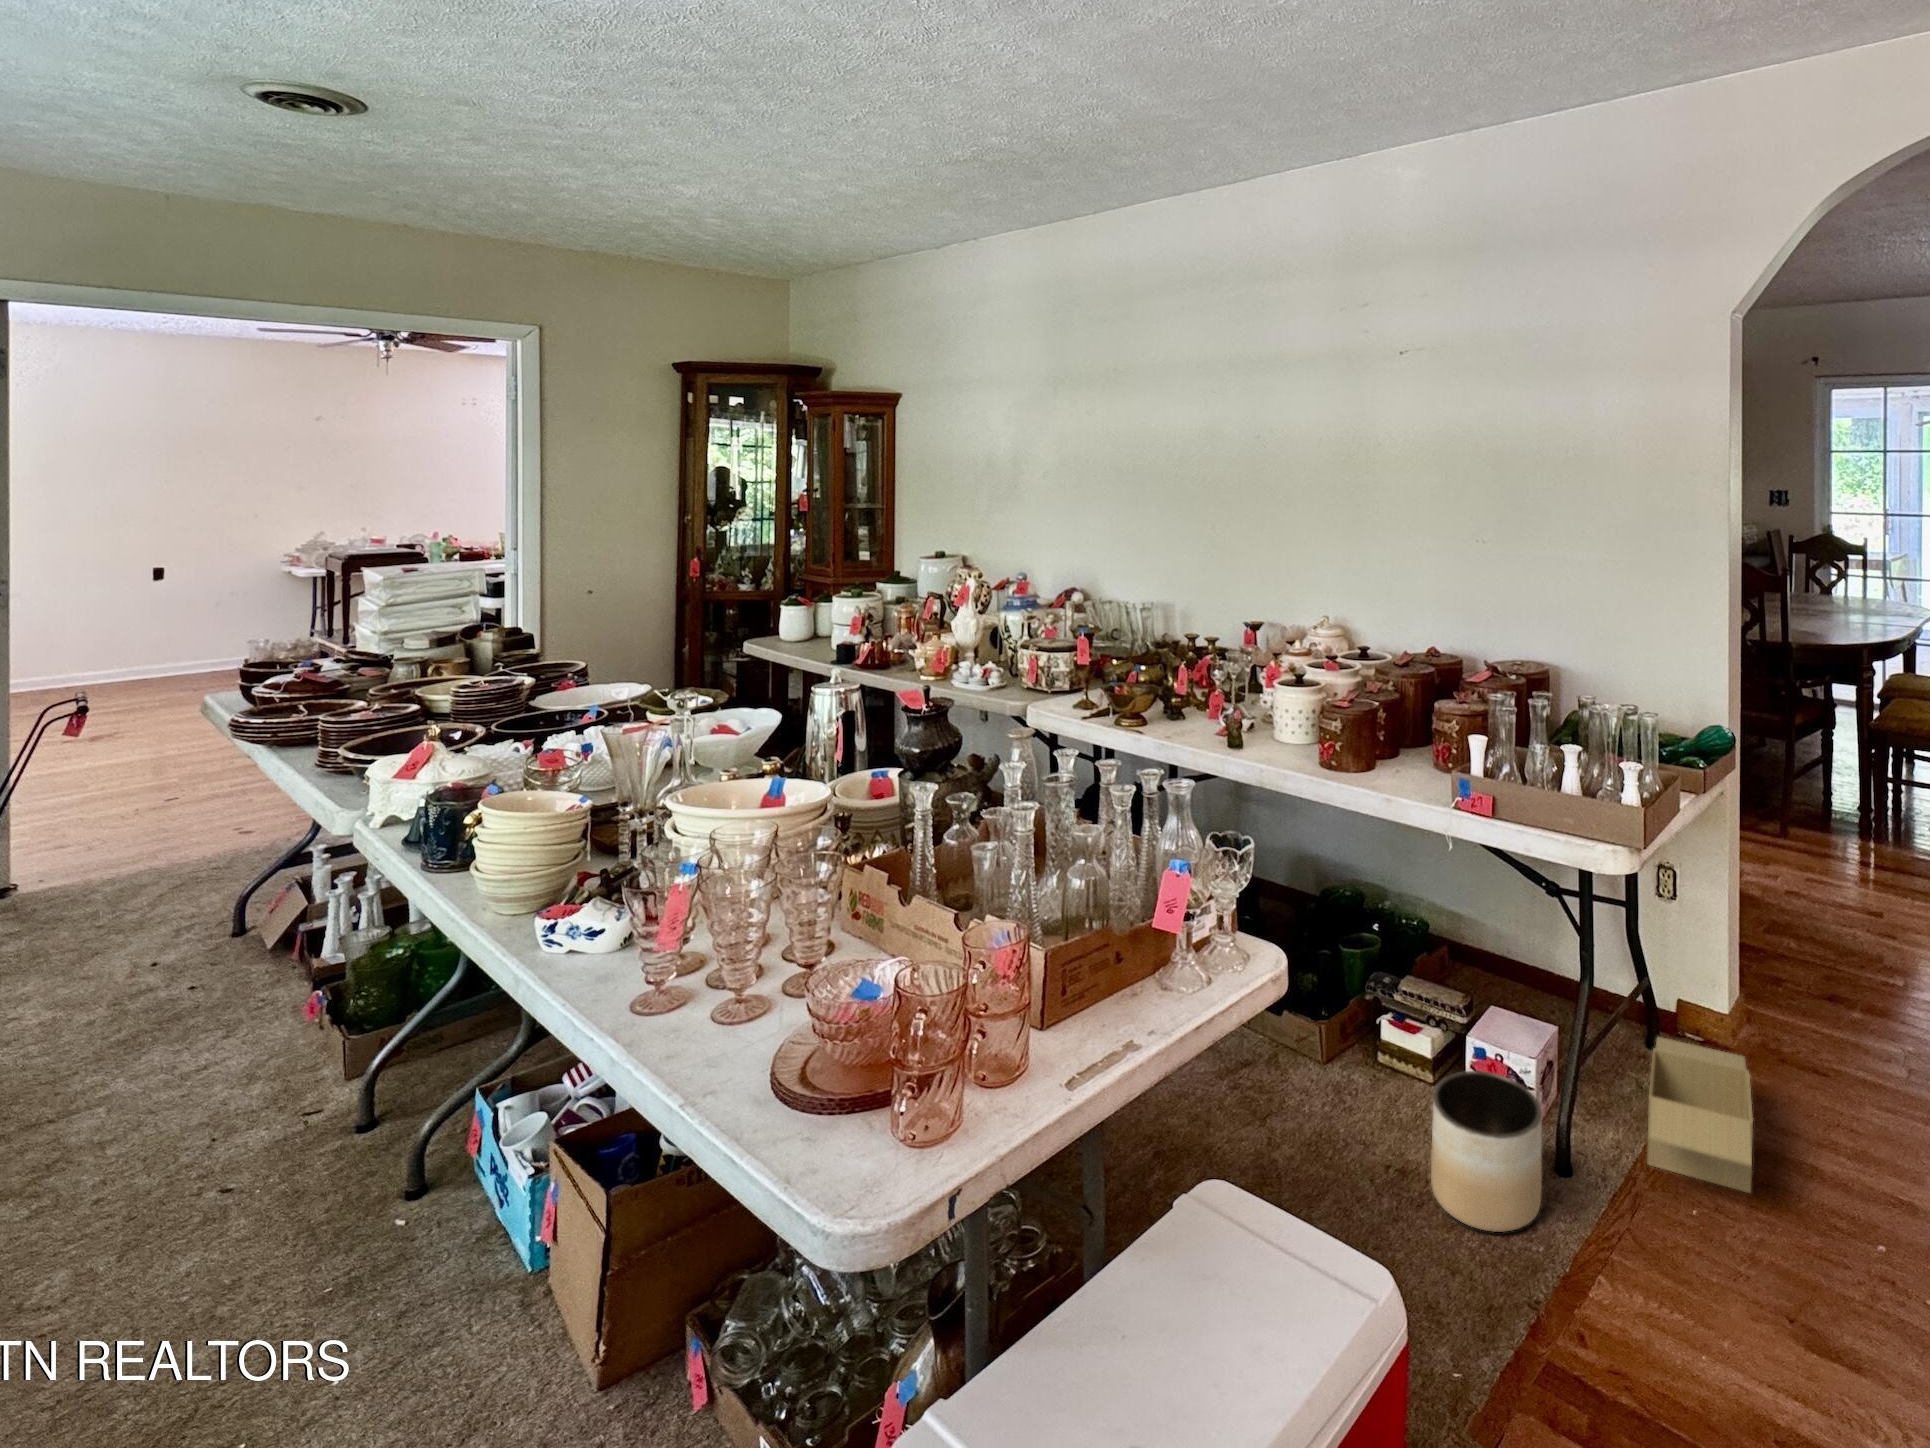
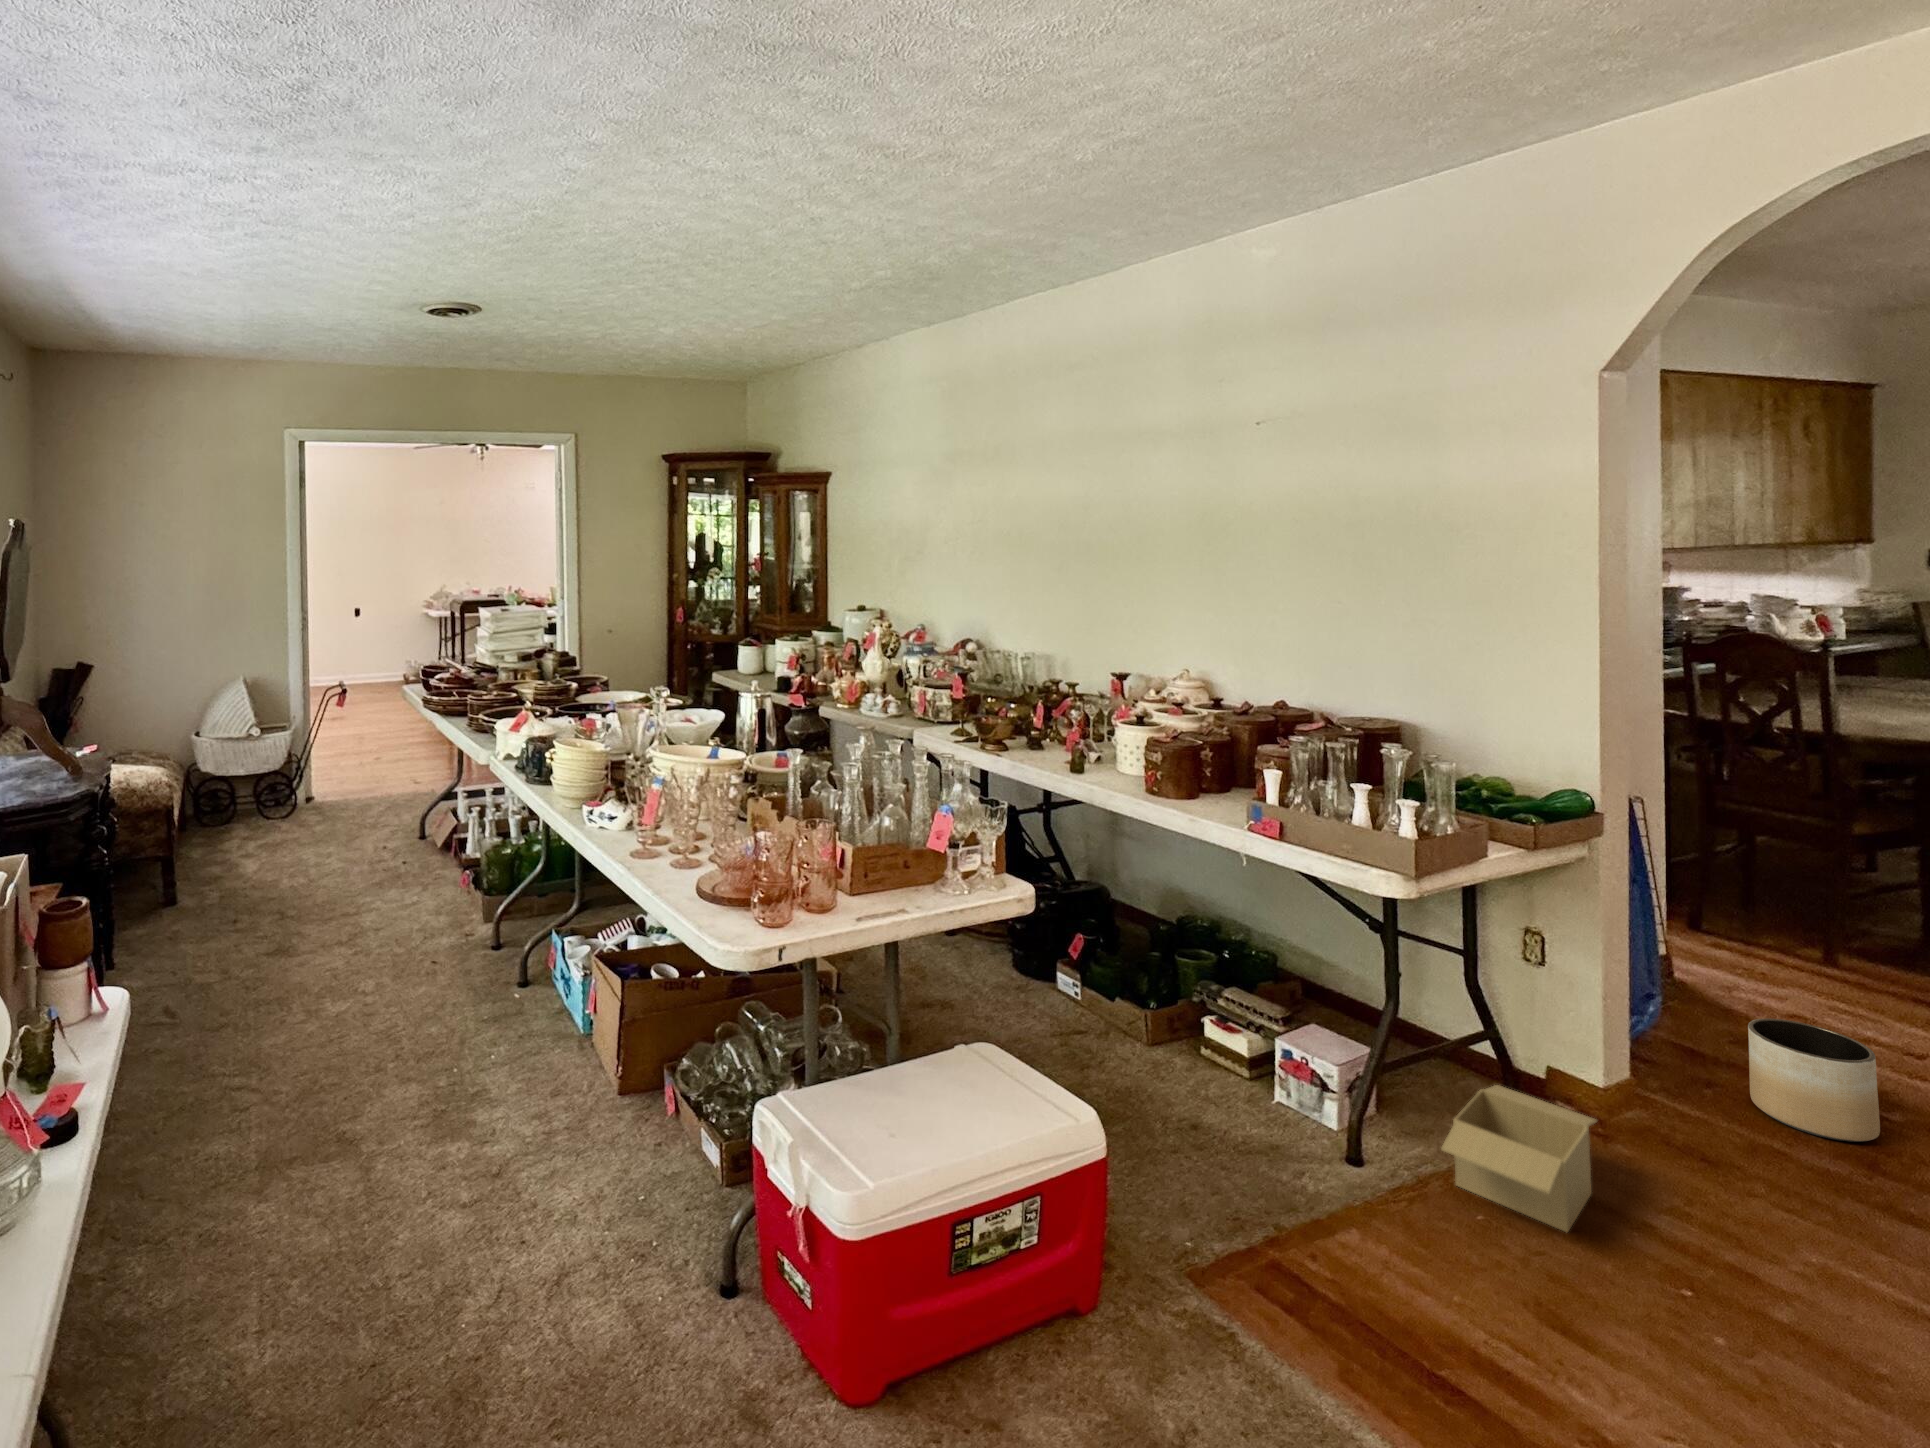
planter: present [1431,1071,1542,1232] -> present [1748,1019,1880,1142]

